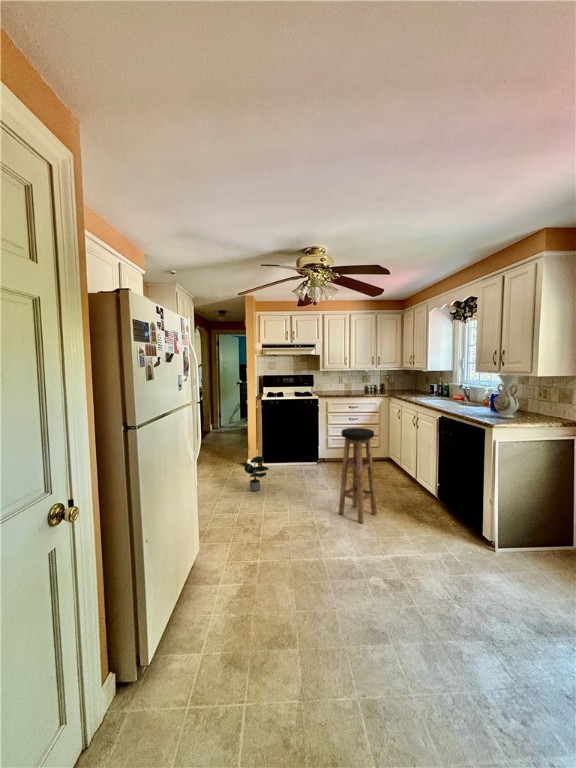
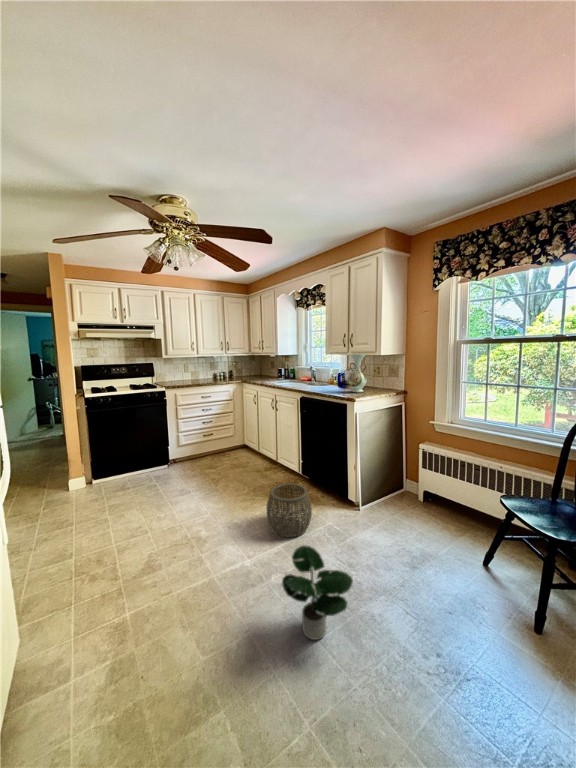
bar stool: present [339,428,377,523] -> none [210,417,252,521]
potted plant: present [240,456,269,491] -> present [282,546,353,640]
woven basket: none [382,500,430,554] -> present [267,484,312,537]

